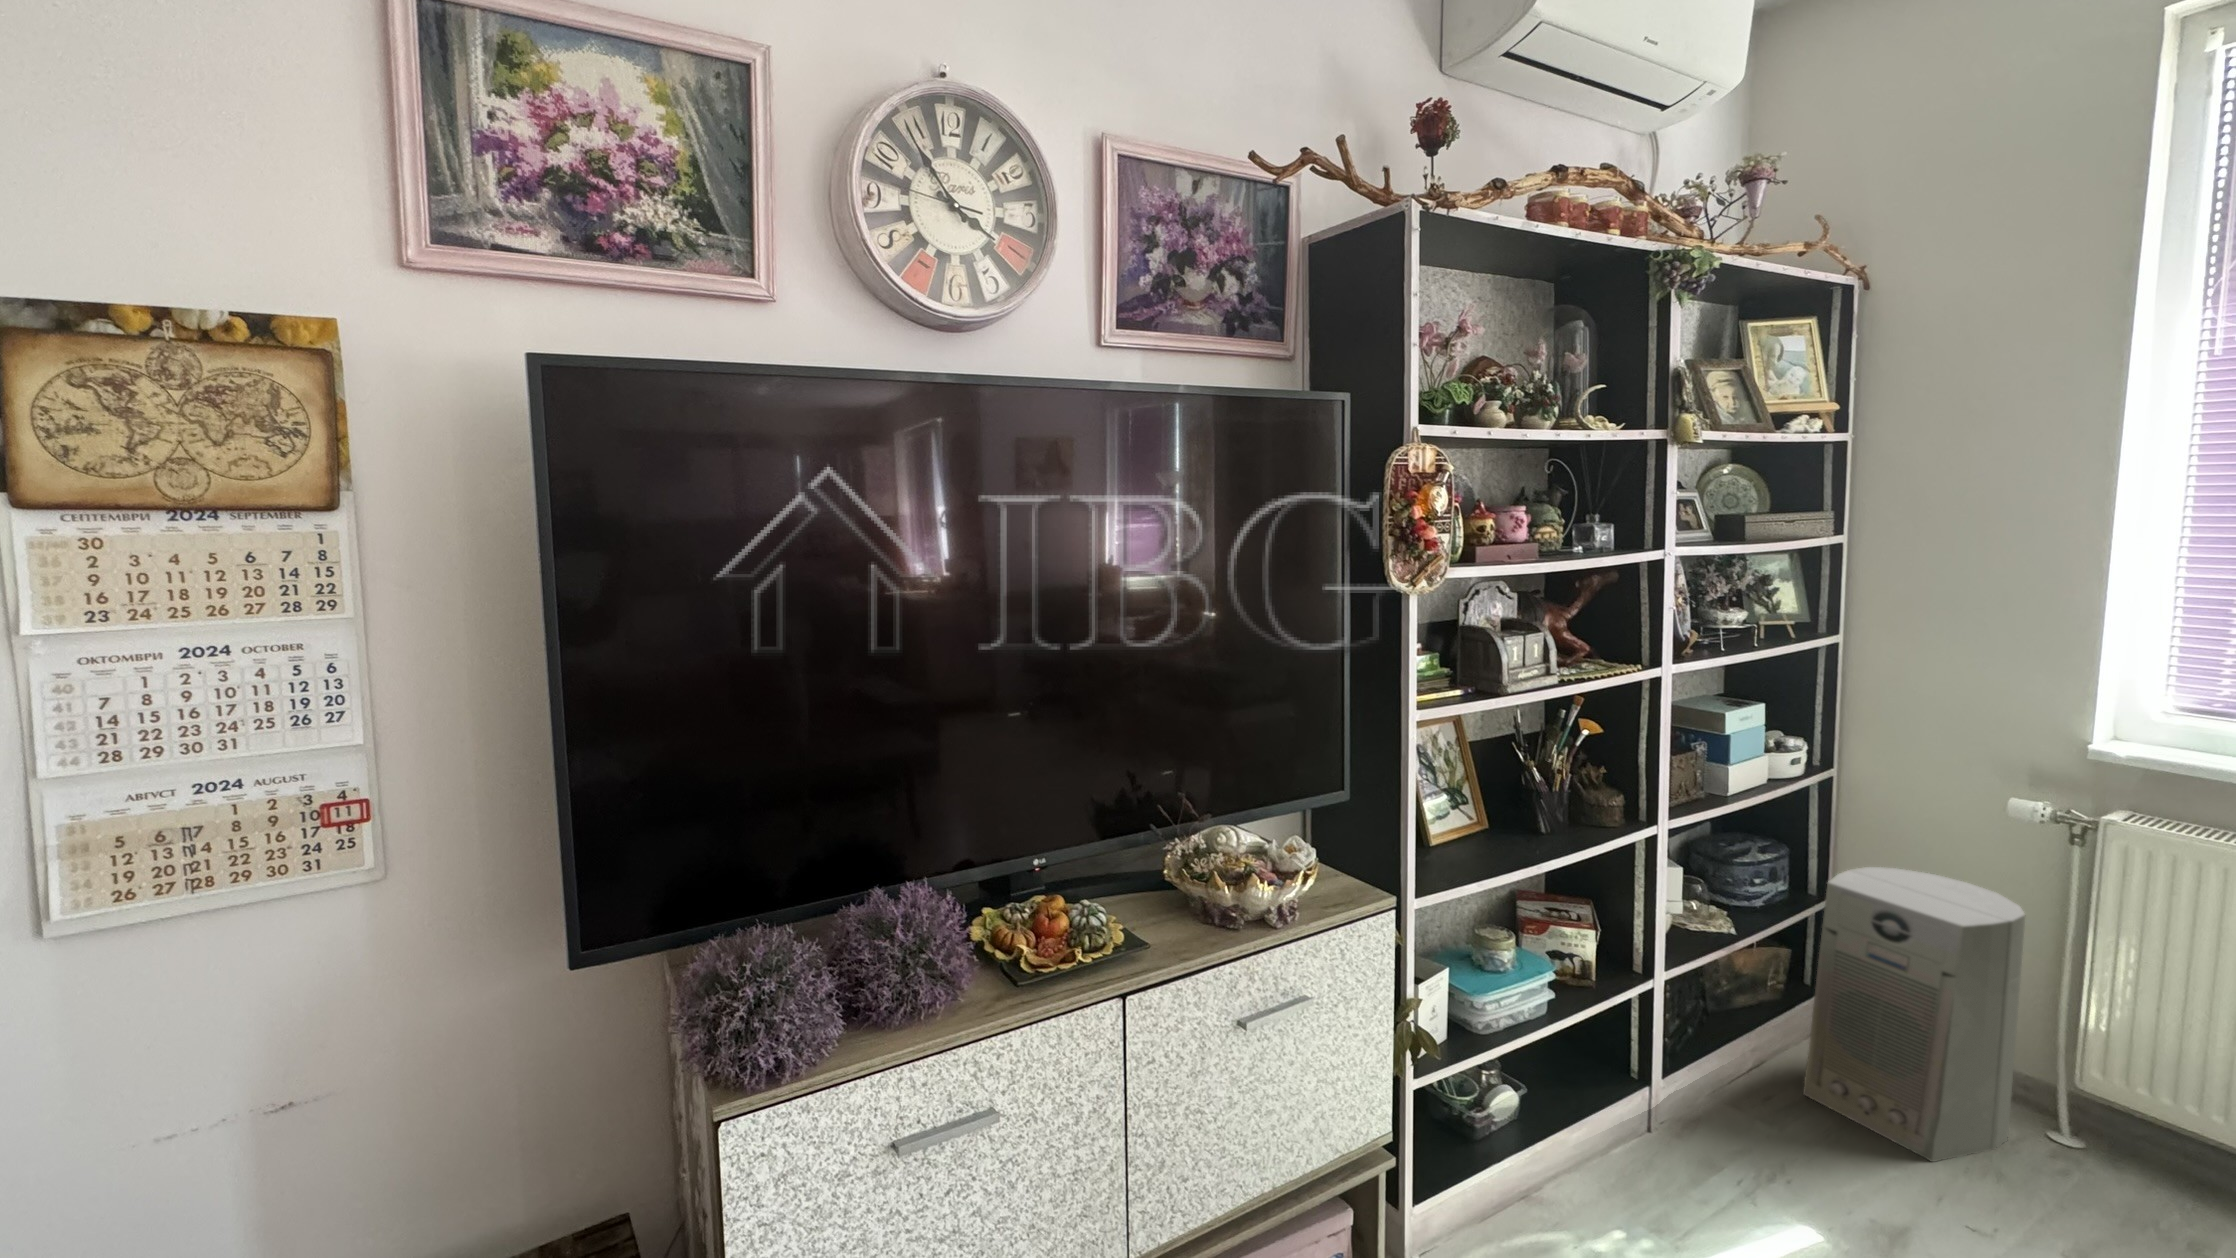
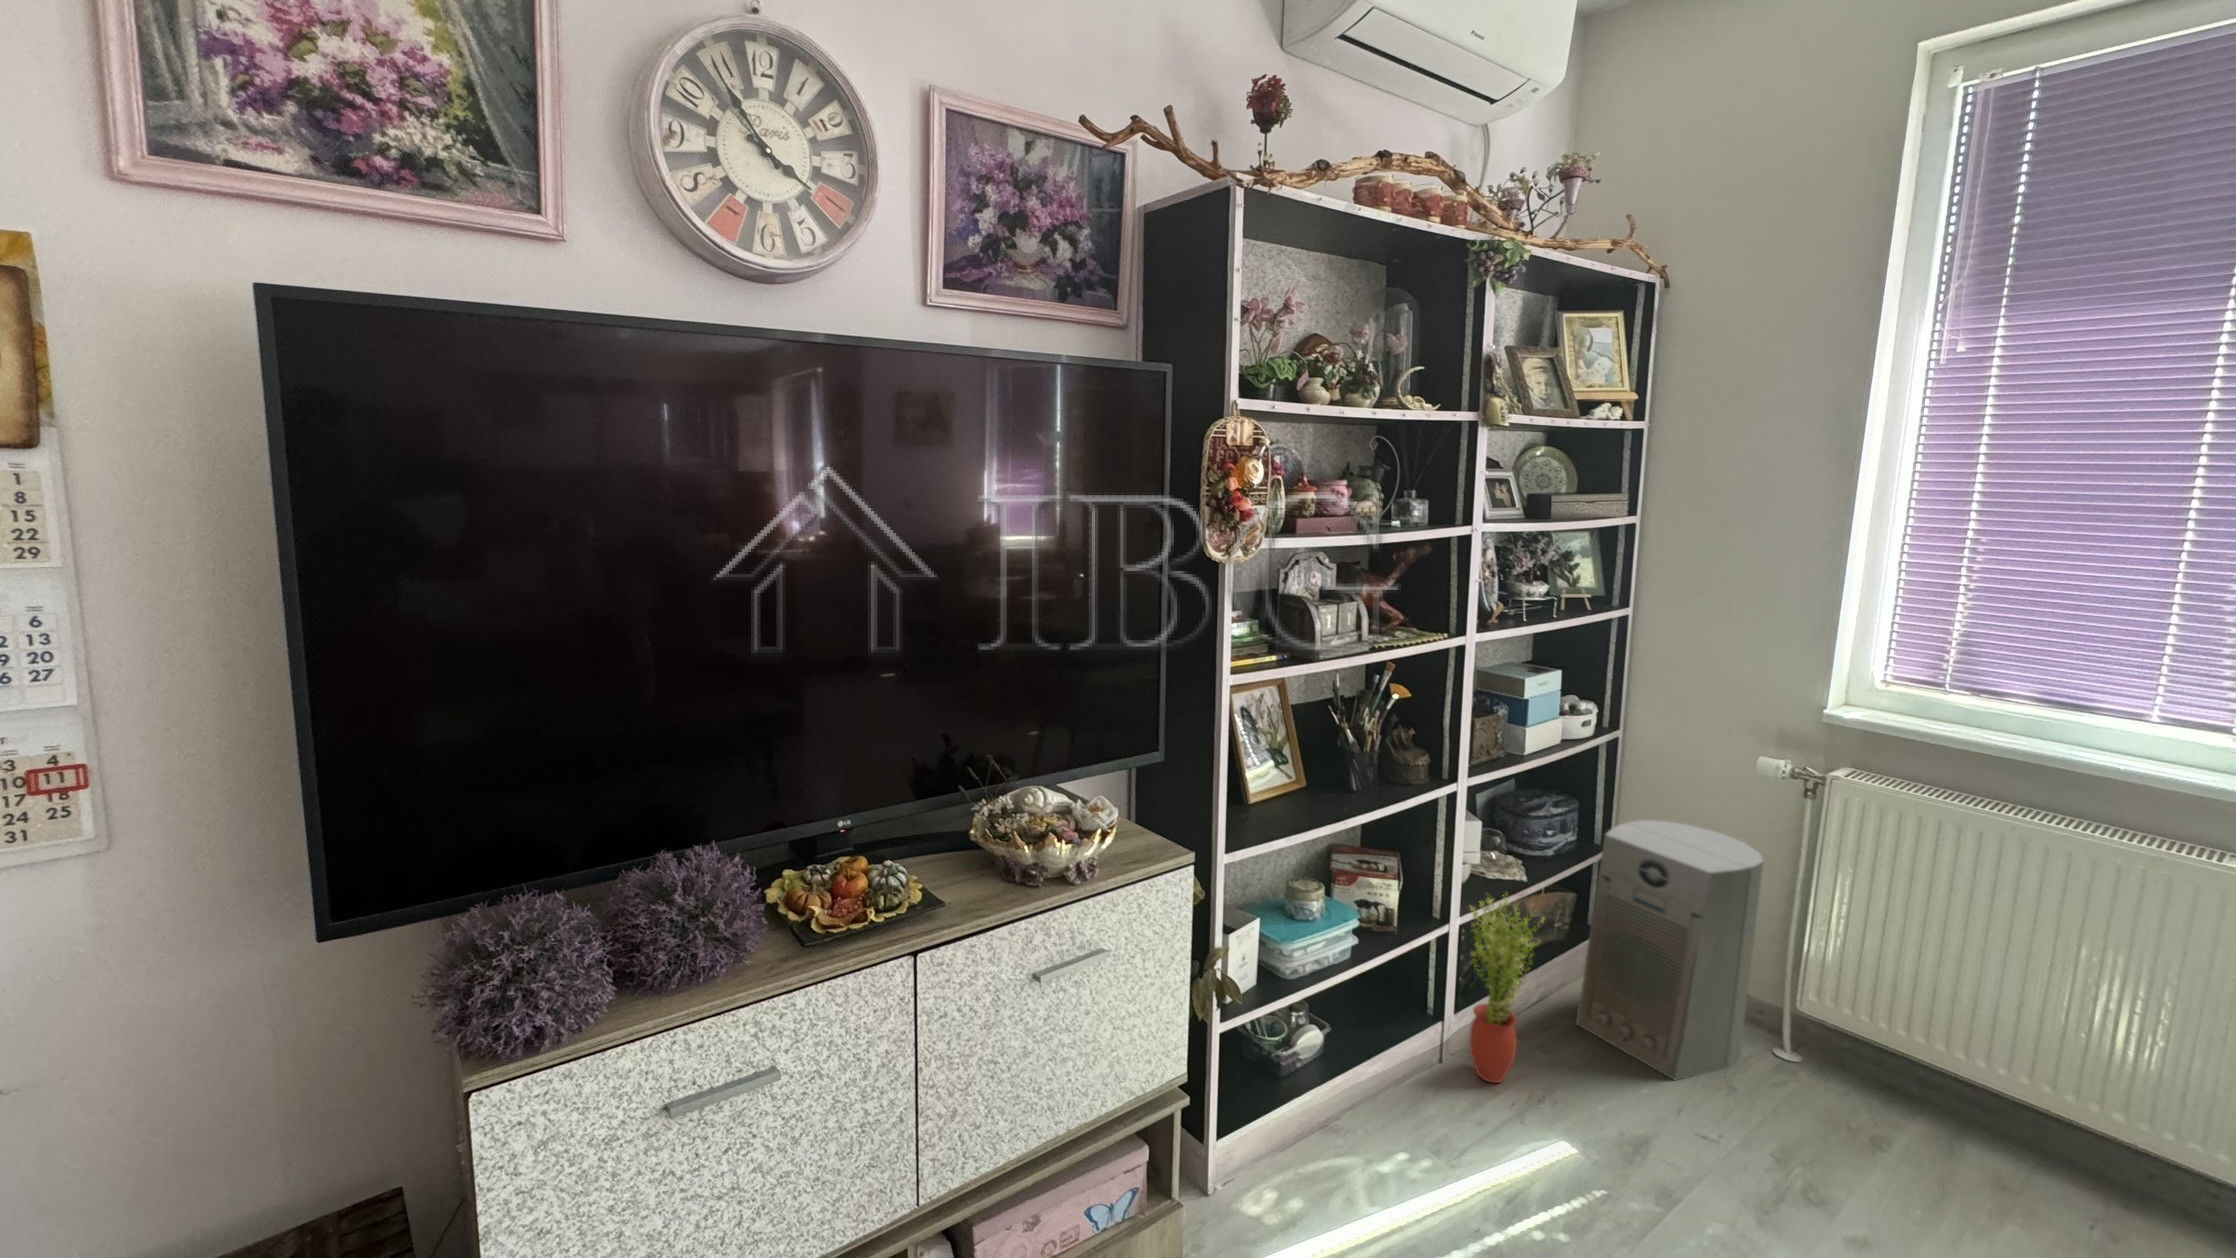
potted plant: none [1679,944,1769,1157] -> present [1469,897,1544,1083]

